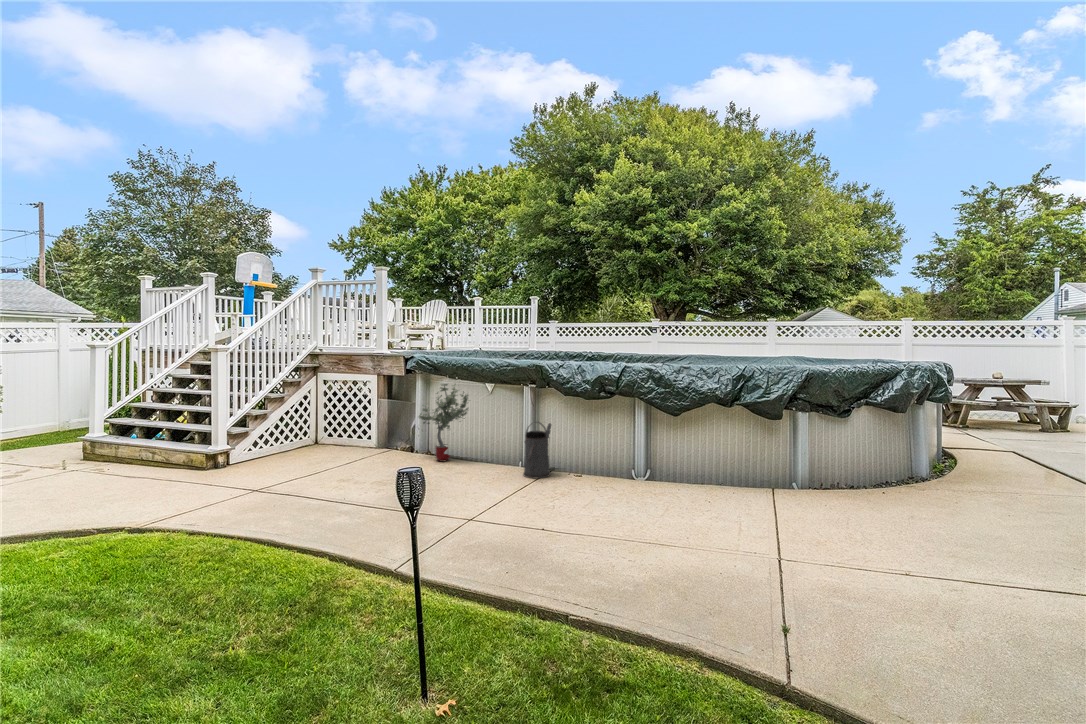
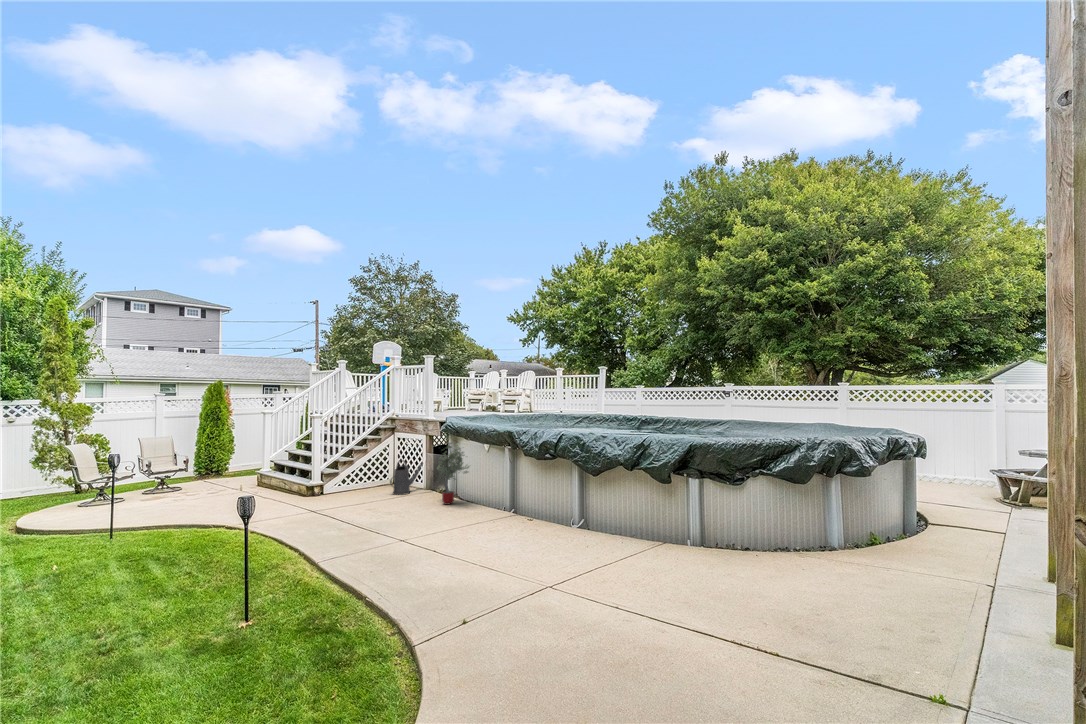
watering can: present [523,422,551,478] -> present [390,460,423,495]

